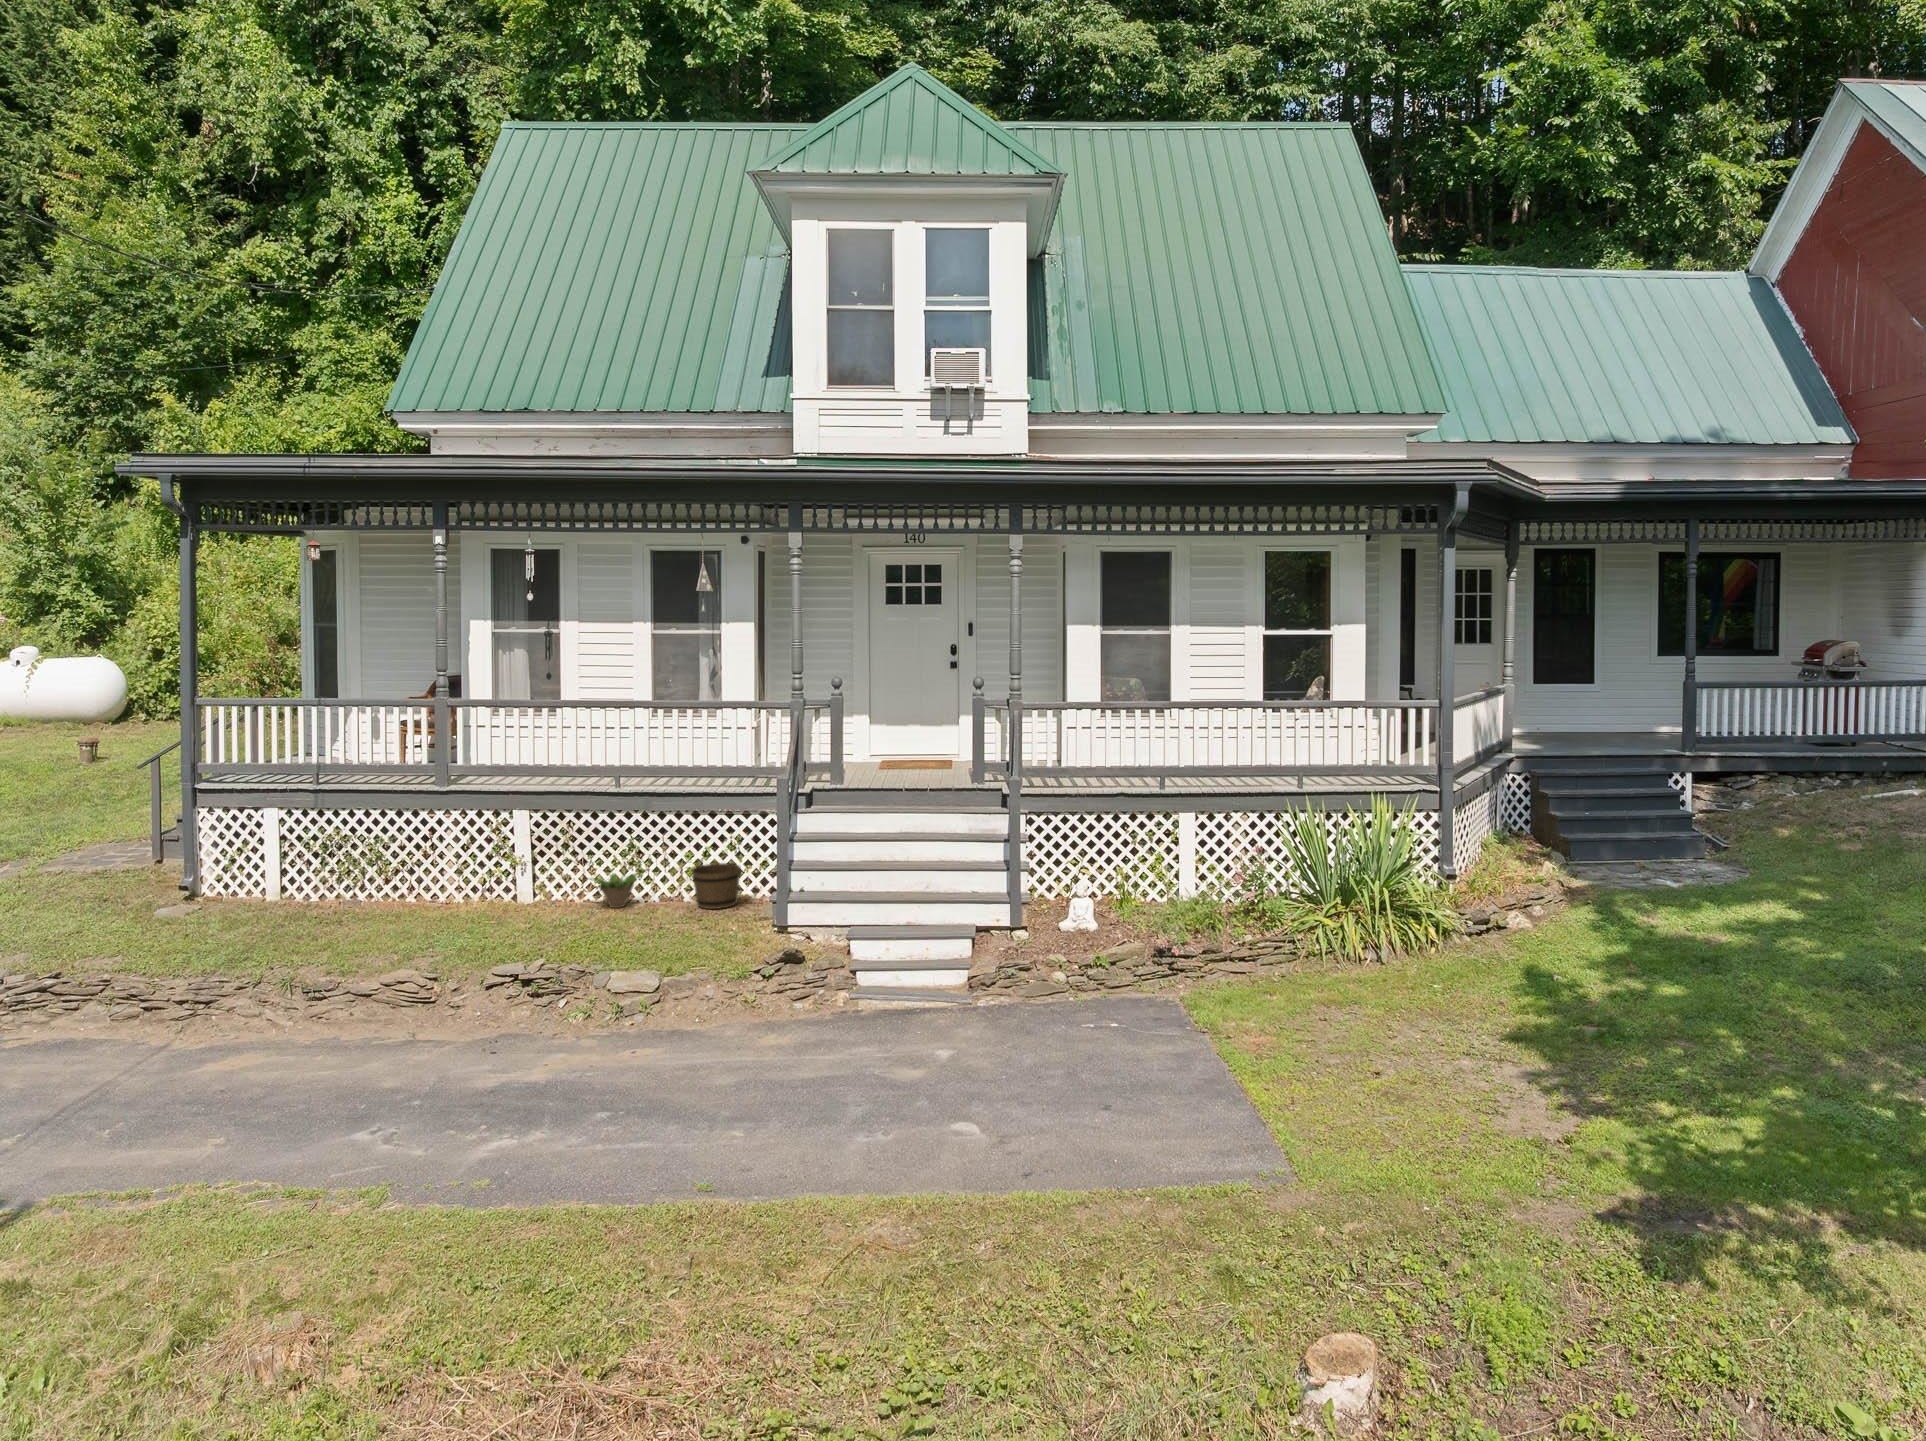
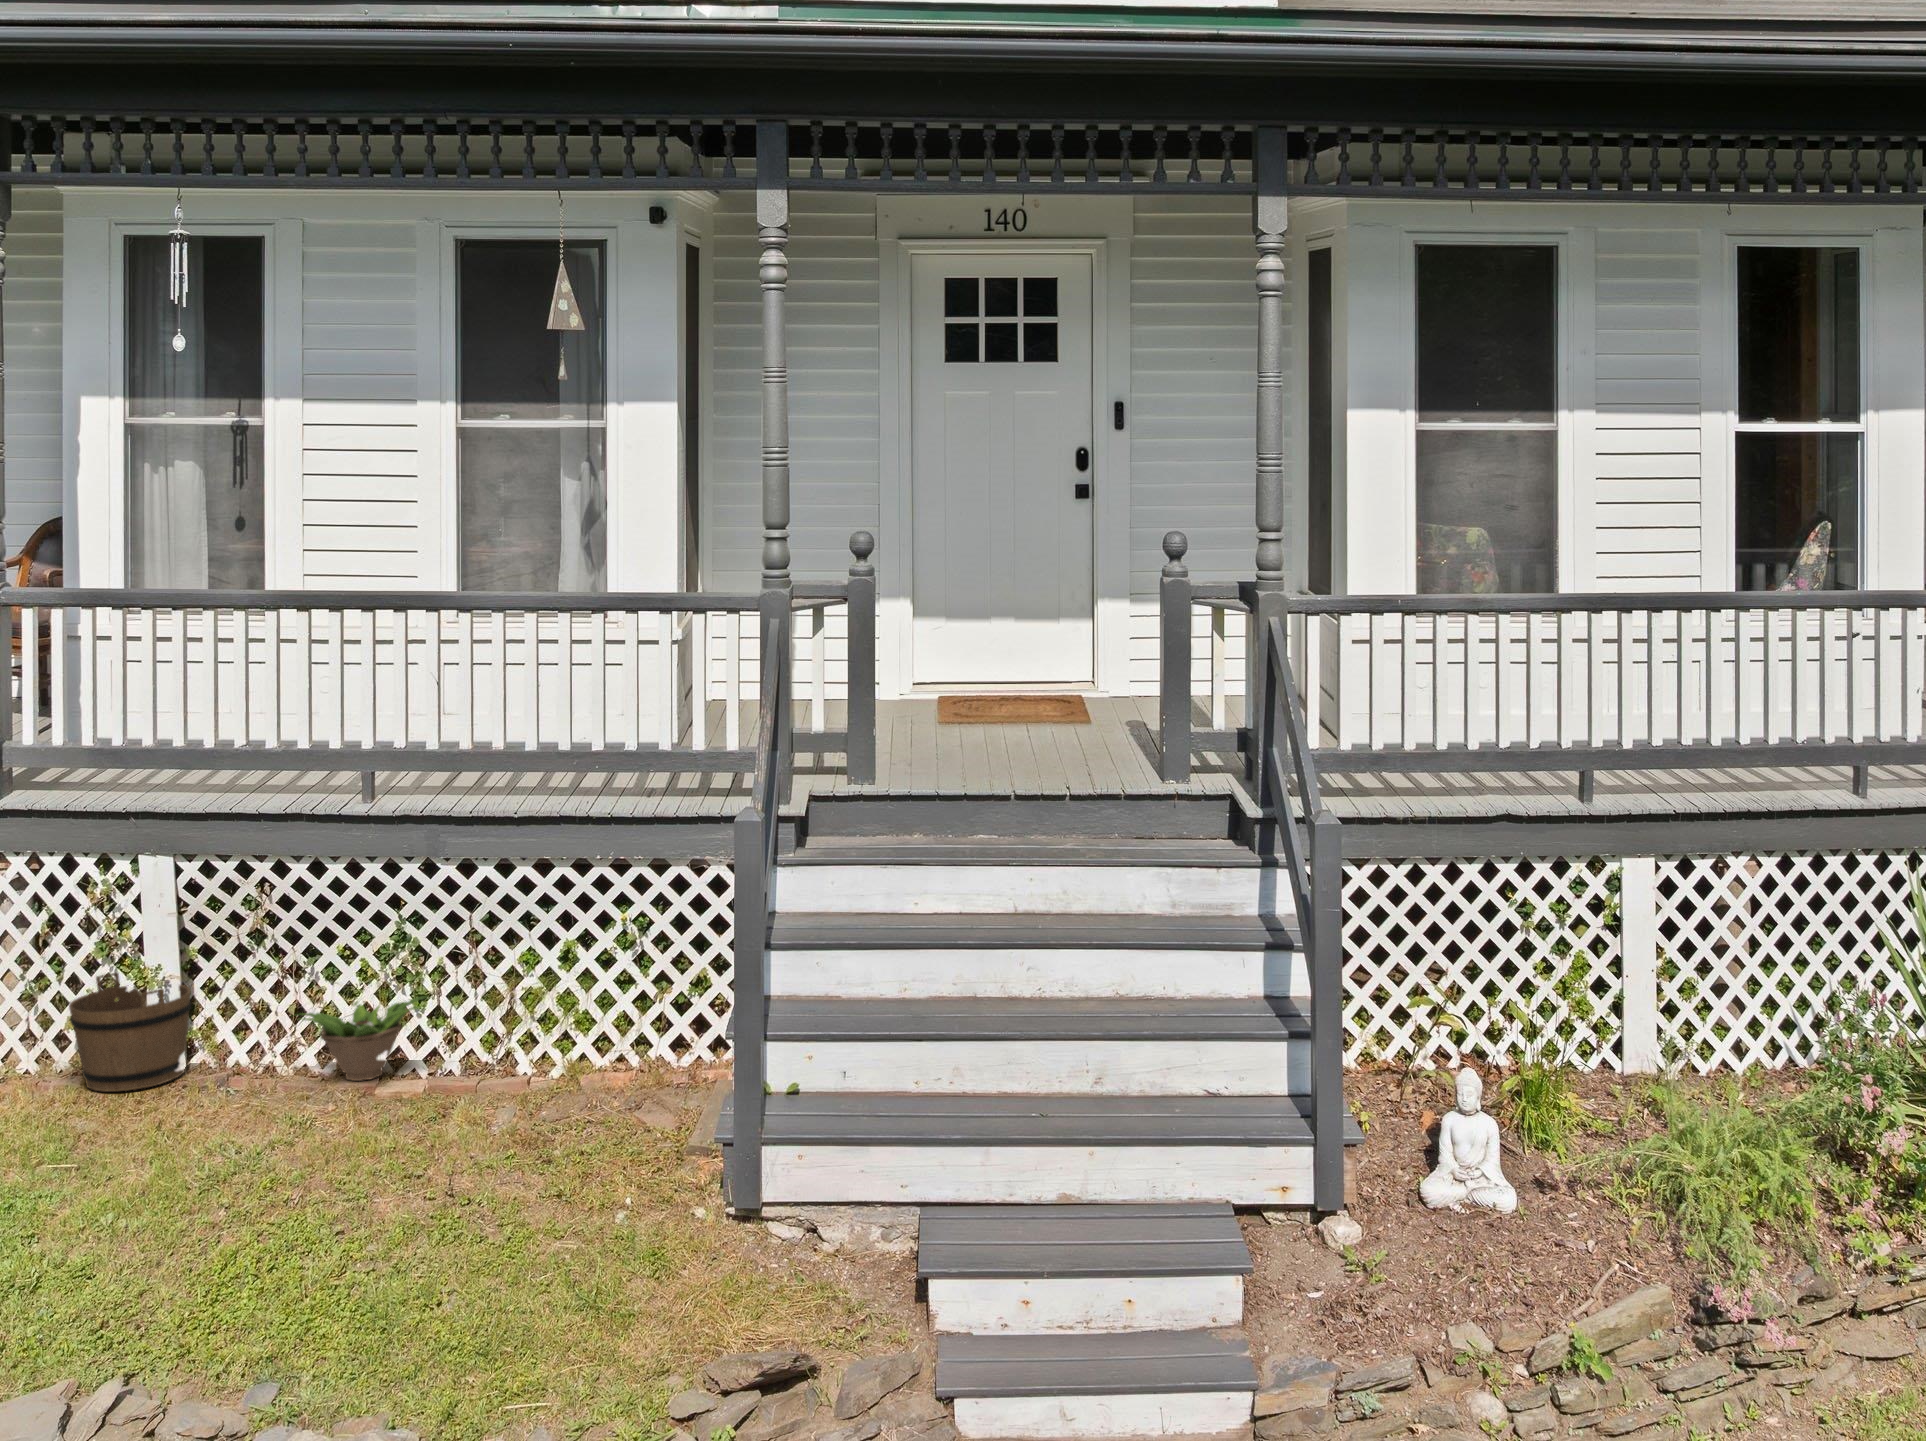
bucket: present [692,860,740,909] -> present [69,973,191,1091]

